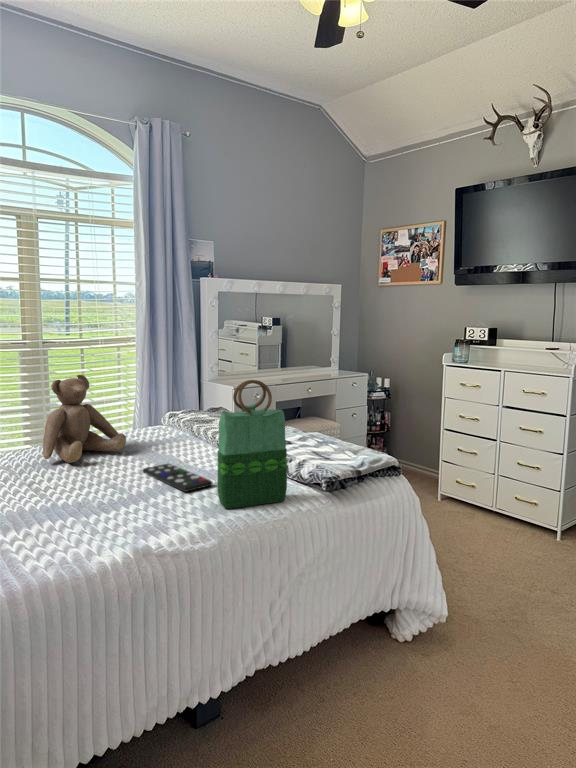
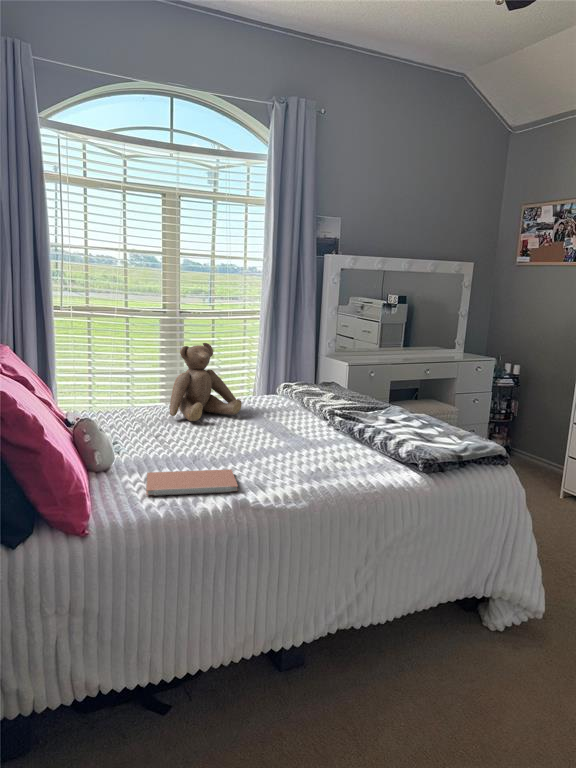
tote bag: present [217,380,287,509] -> none [315,357,384,476]
remote control: present [143,464,213,492] -> none [253,430,313,457]
notebook: none [25,513,137,557] -> present [146,469,238,496]

